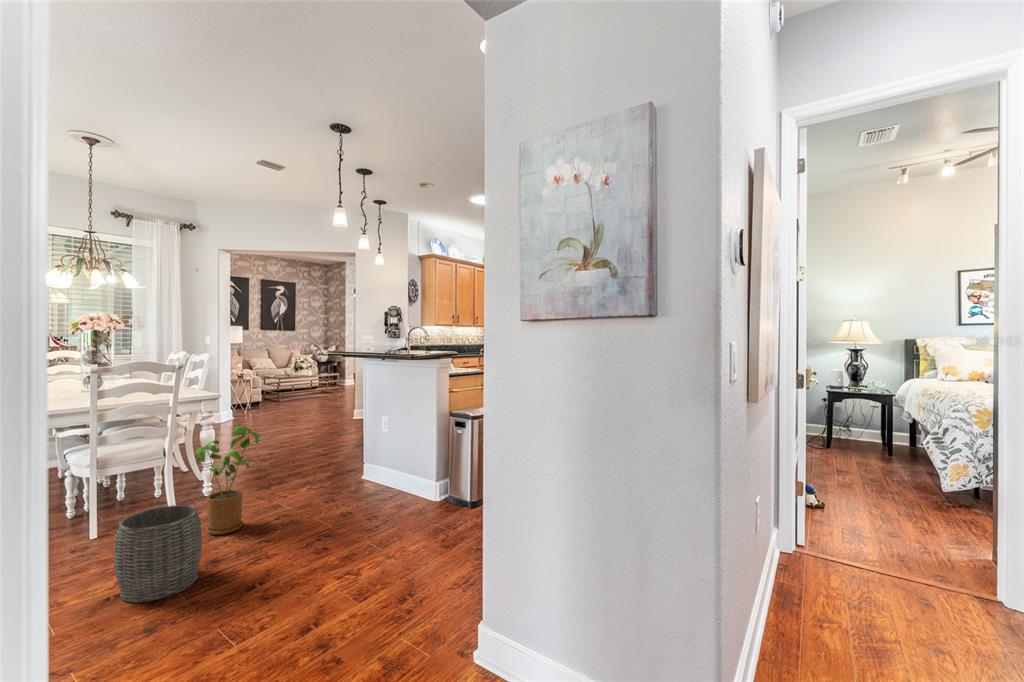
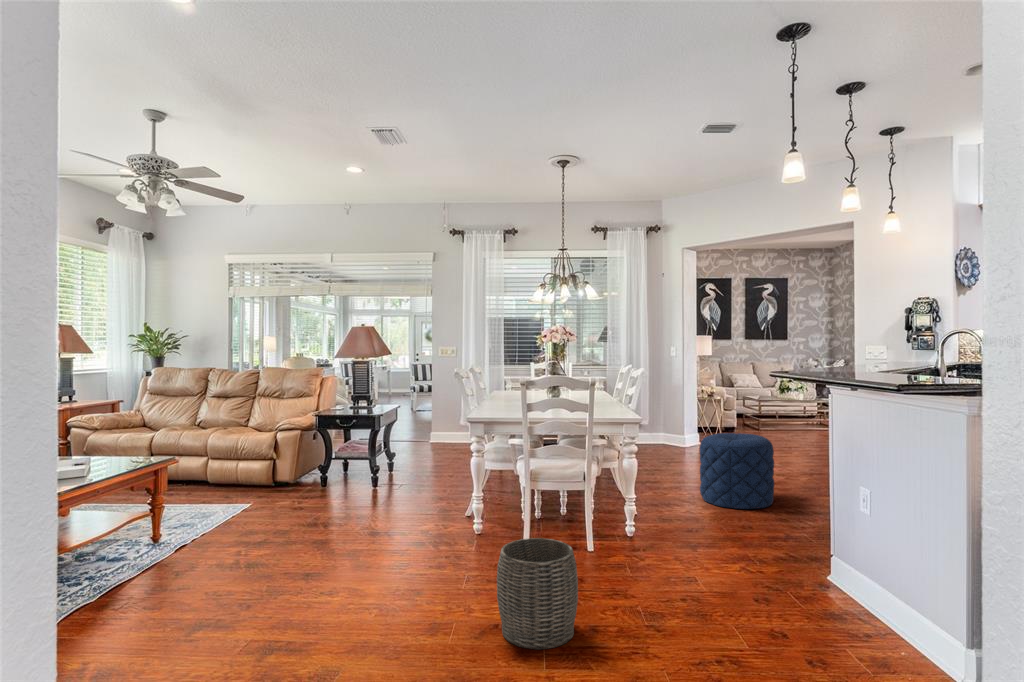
pouf: none [255,403,313,460] -> present [700,433,774,509]
house plant: present [196,426,261,535] -> none [598,457,674,591]

